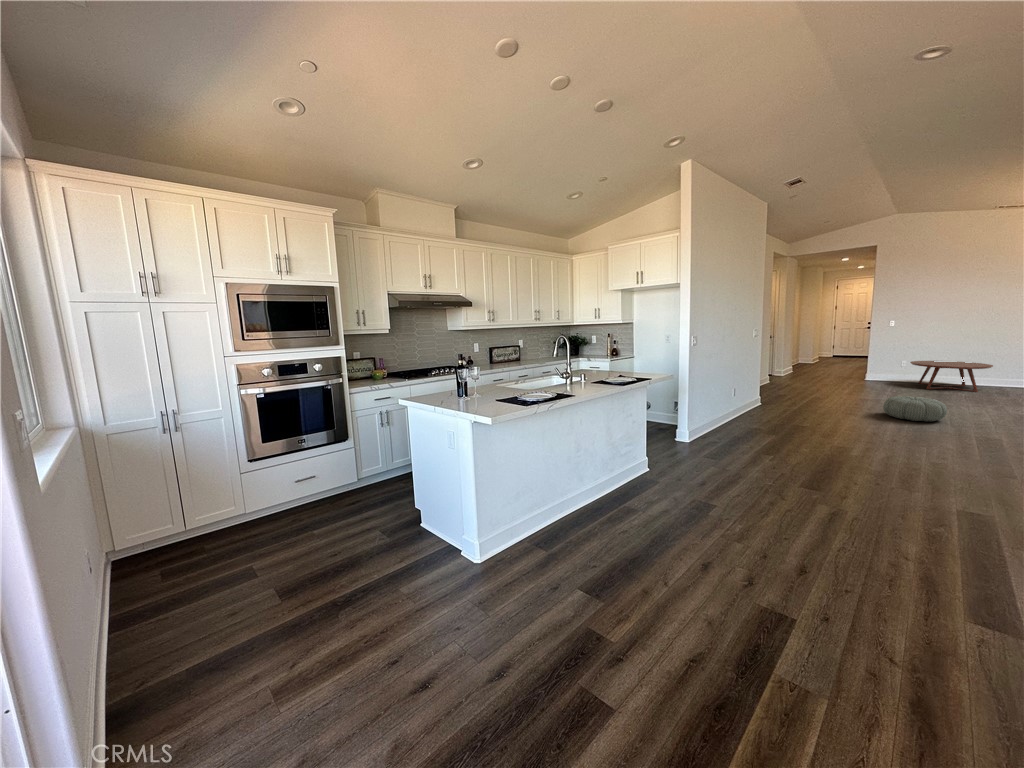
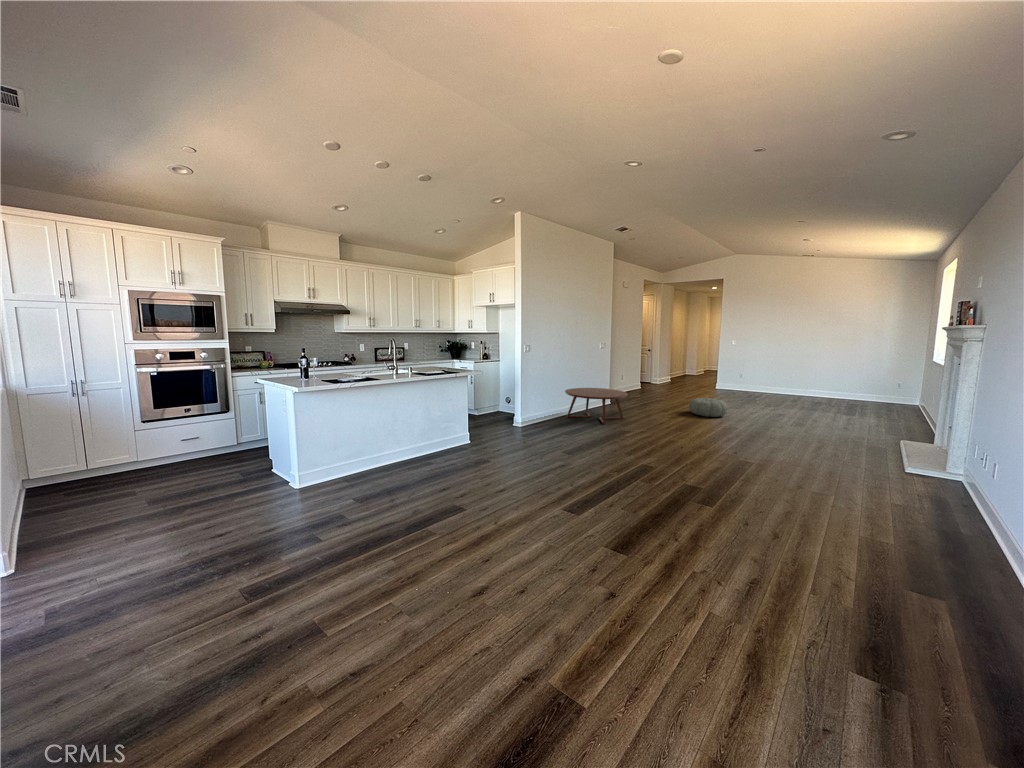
coffee table: present [910,361,993,392] -> present [565,388,628,425]

